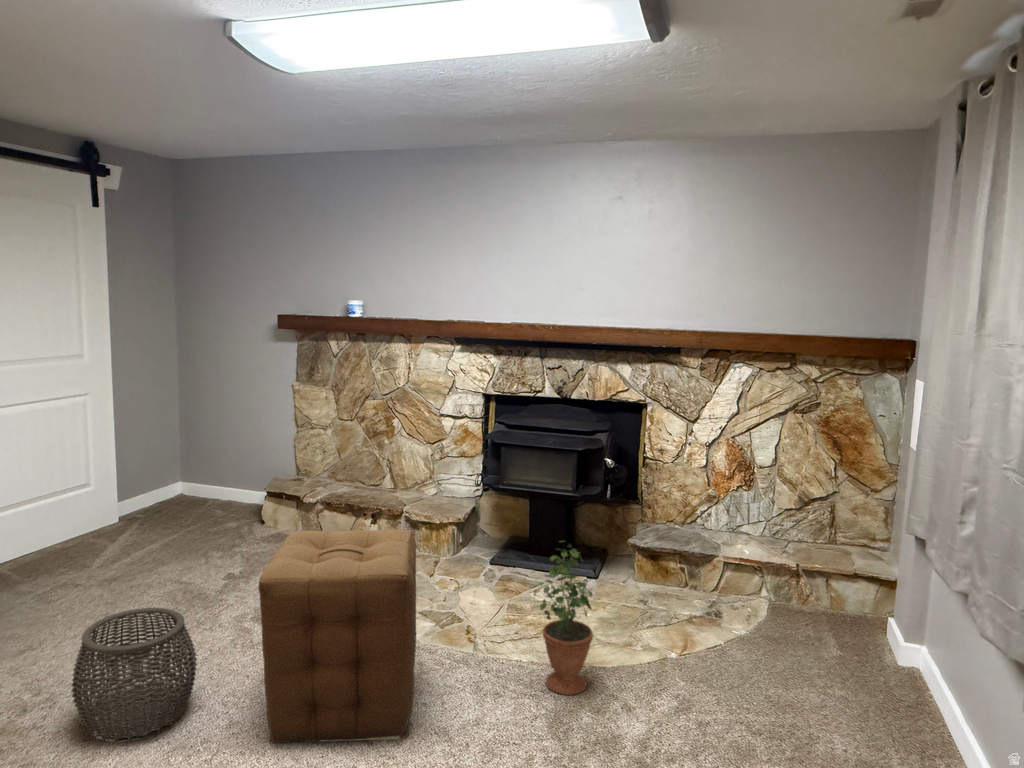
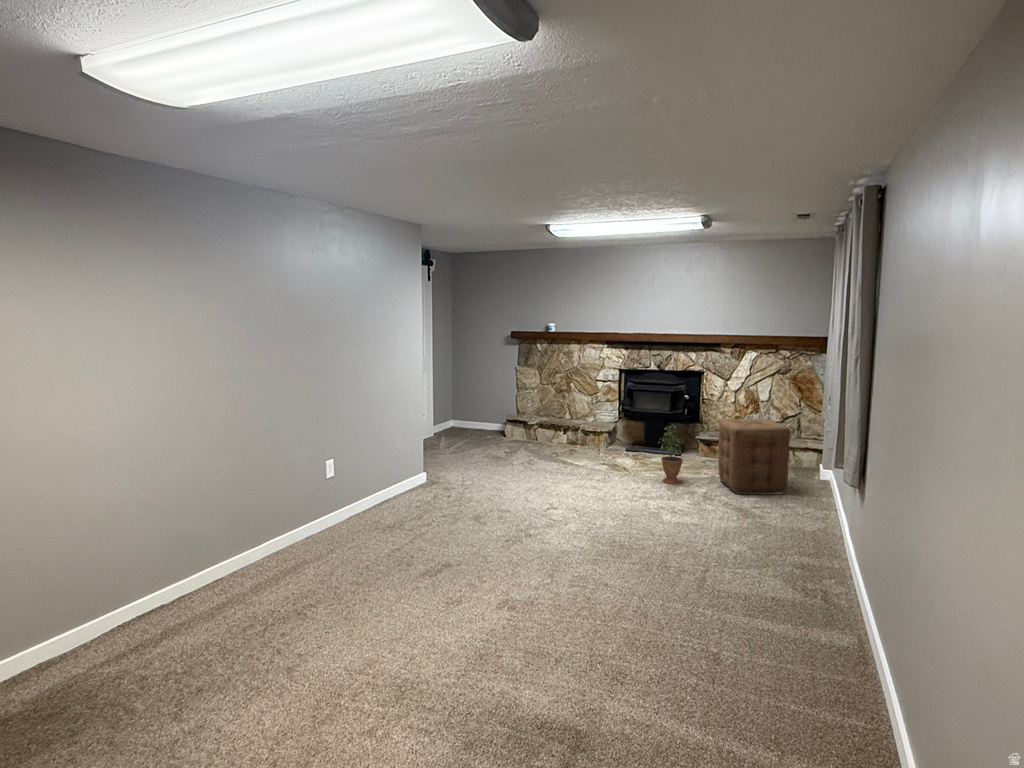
ottoman: present [259,529,416,743] -> present [718,419,790,494]
woven basket: present [72,608,197,741] -> none [486,446,527,489]

